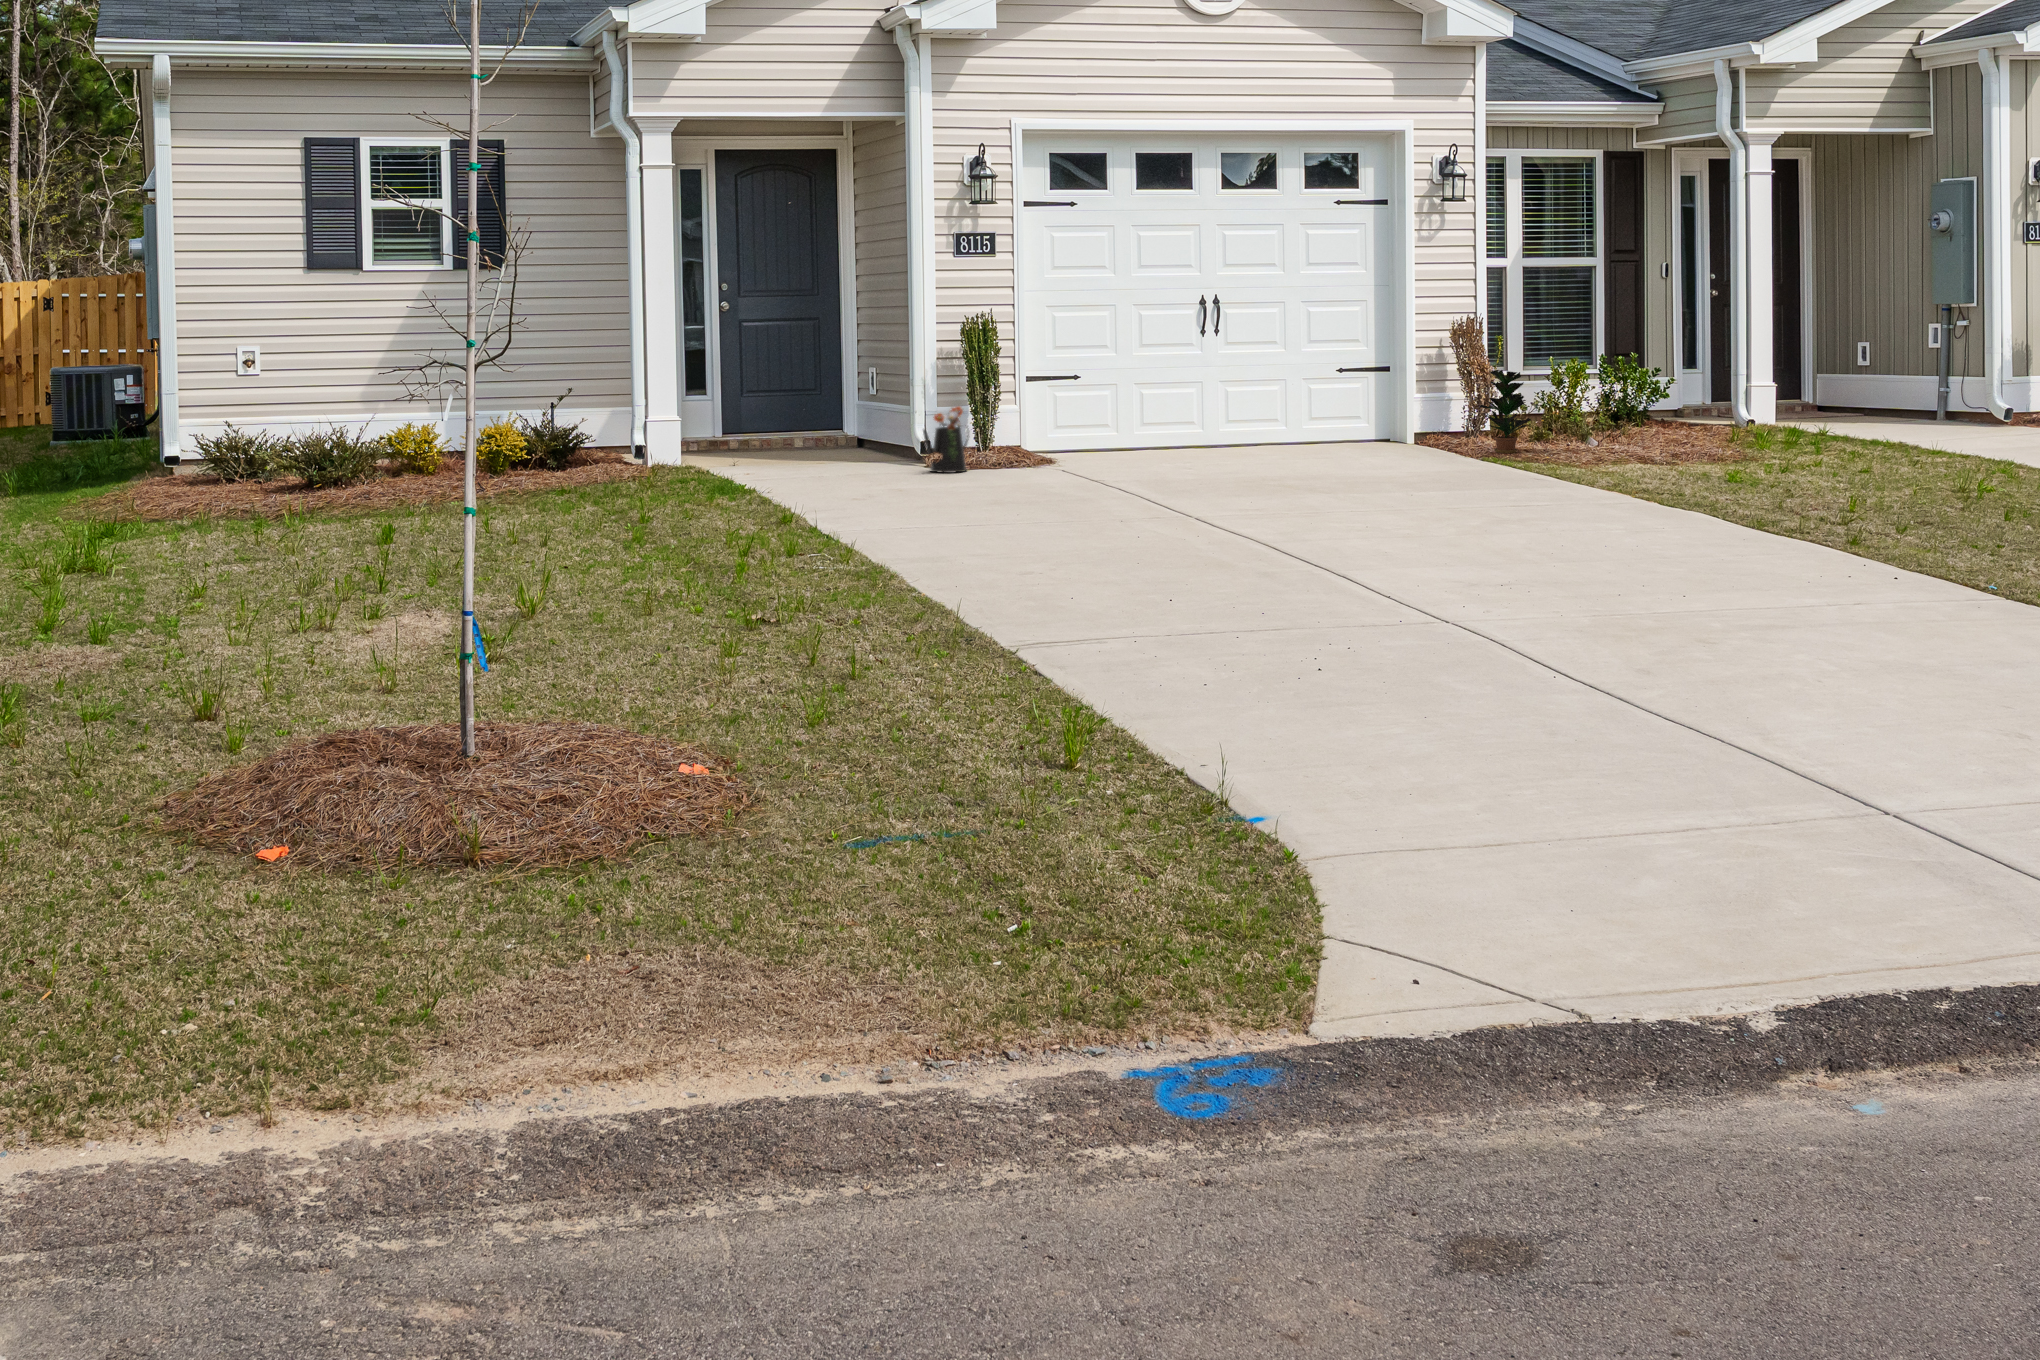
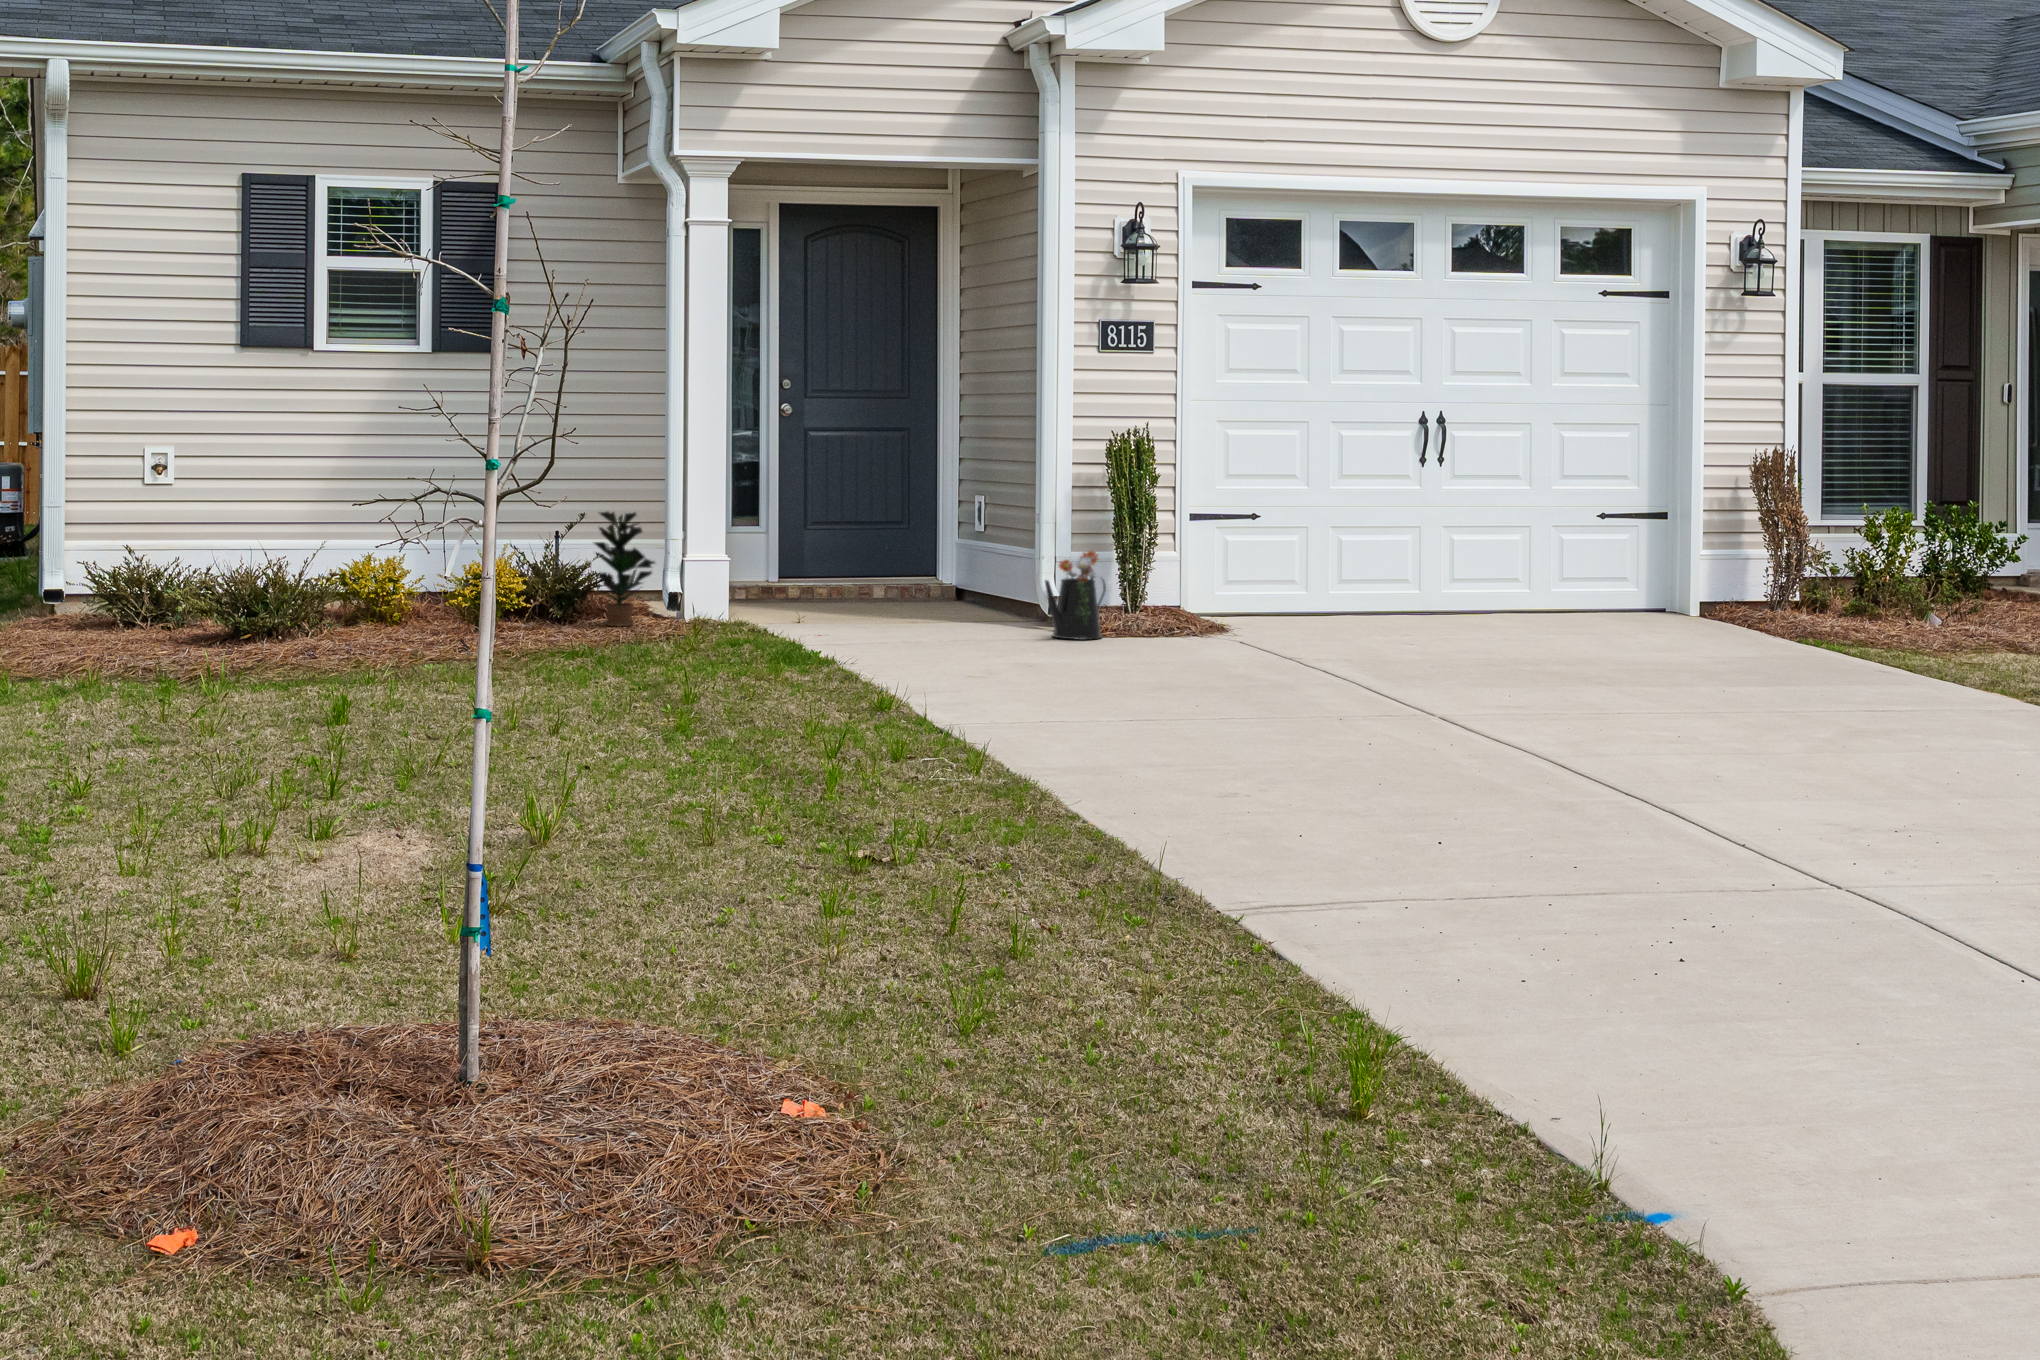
potted plant: present [1479,370,1531,453] -> present [592,512,655,626]

